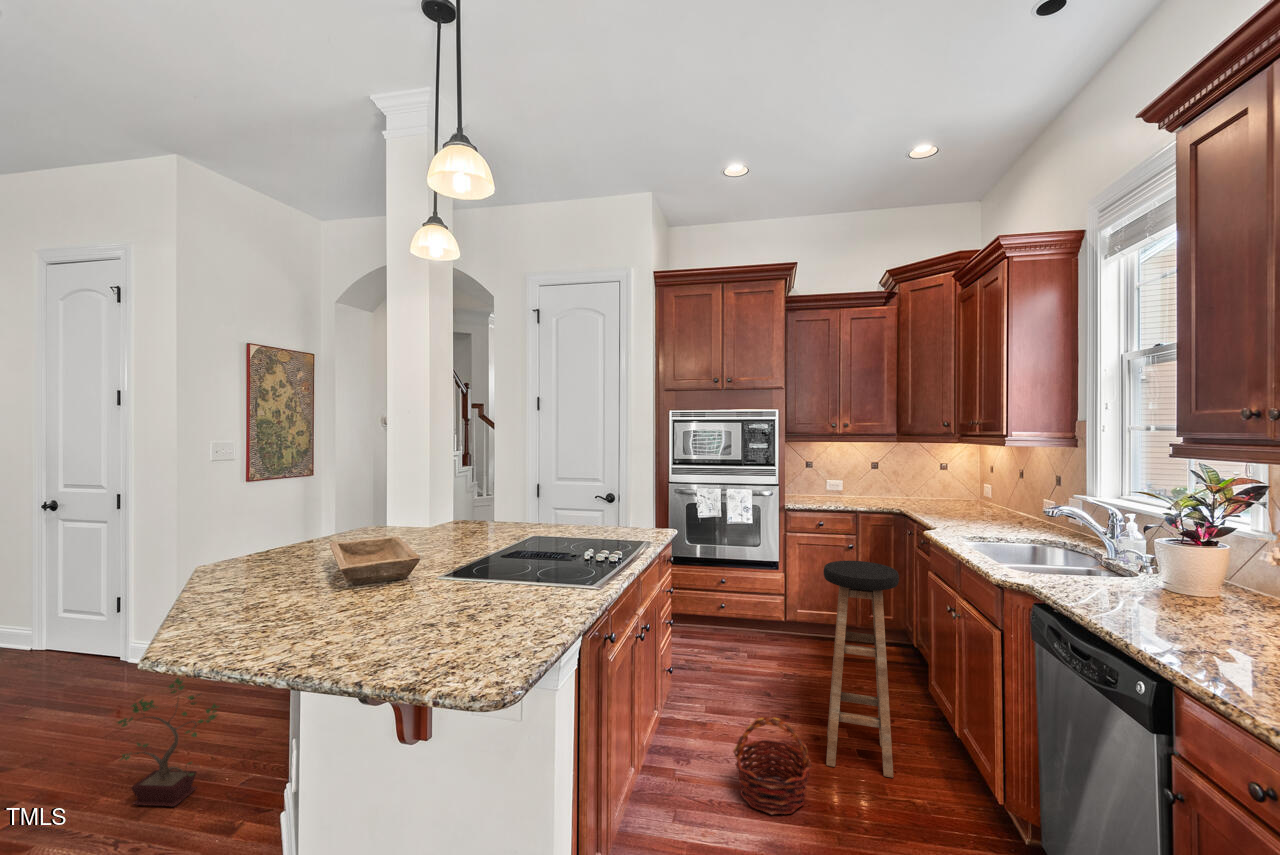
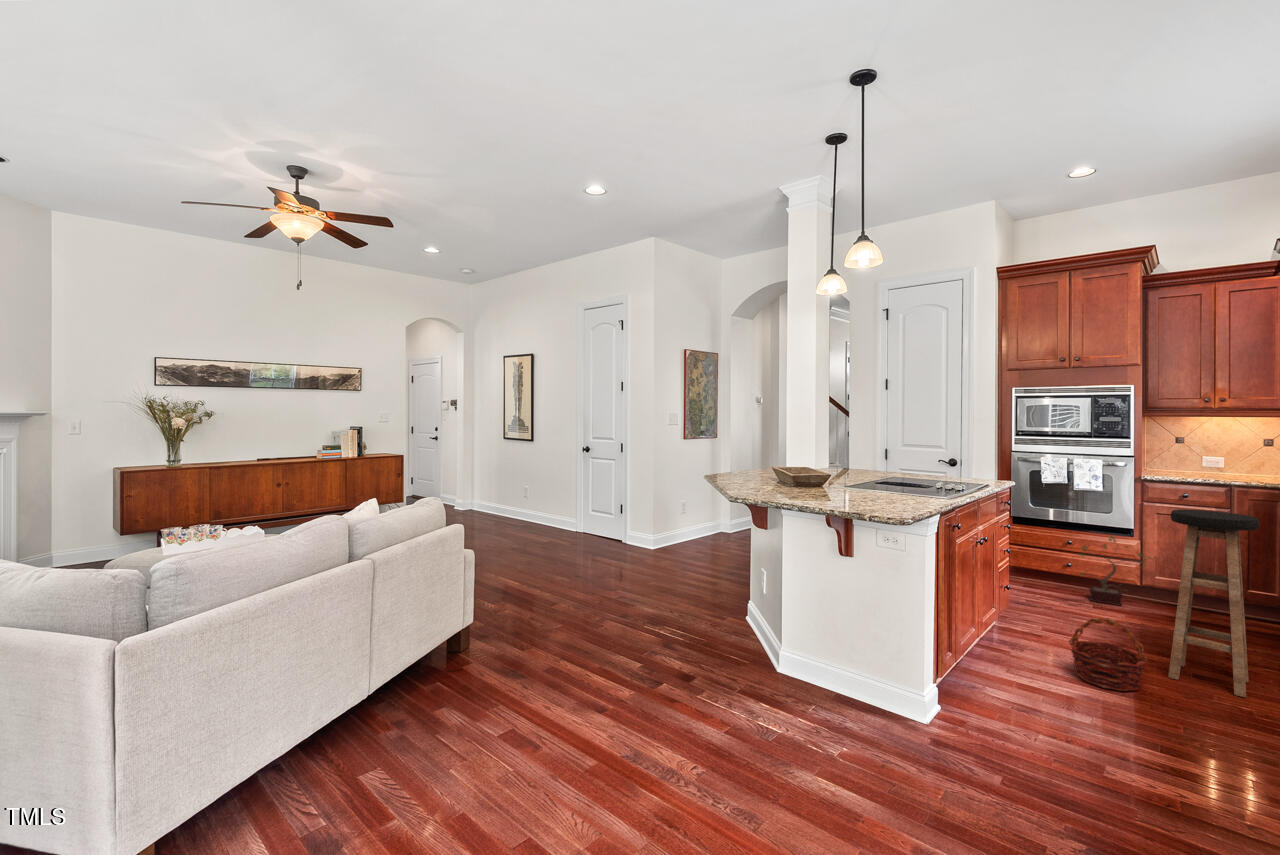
potted plant: present [118,678,219,807] -> present [1079,536,1156,605]

